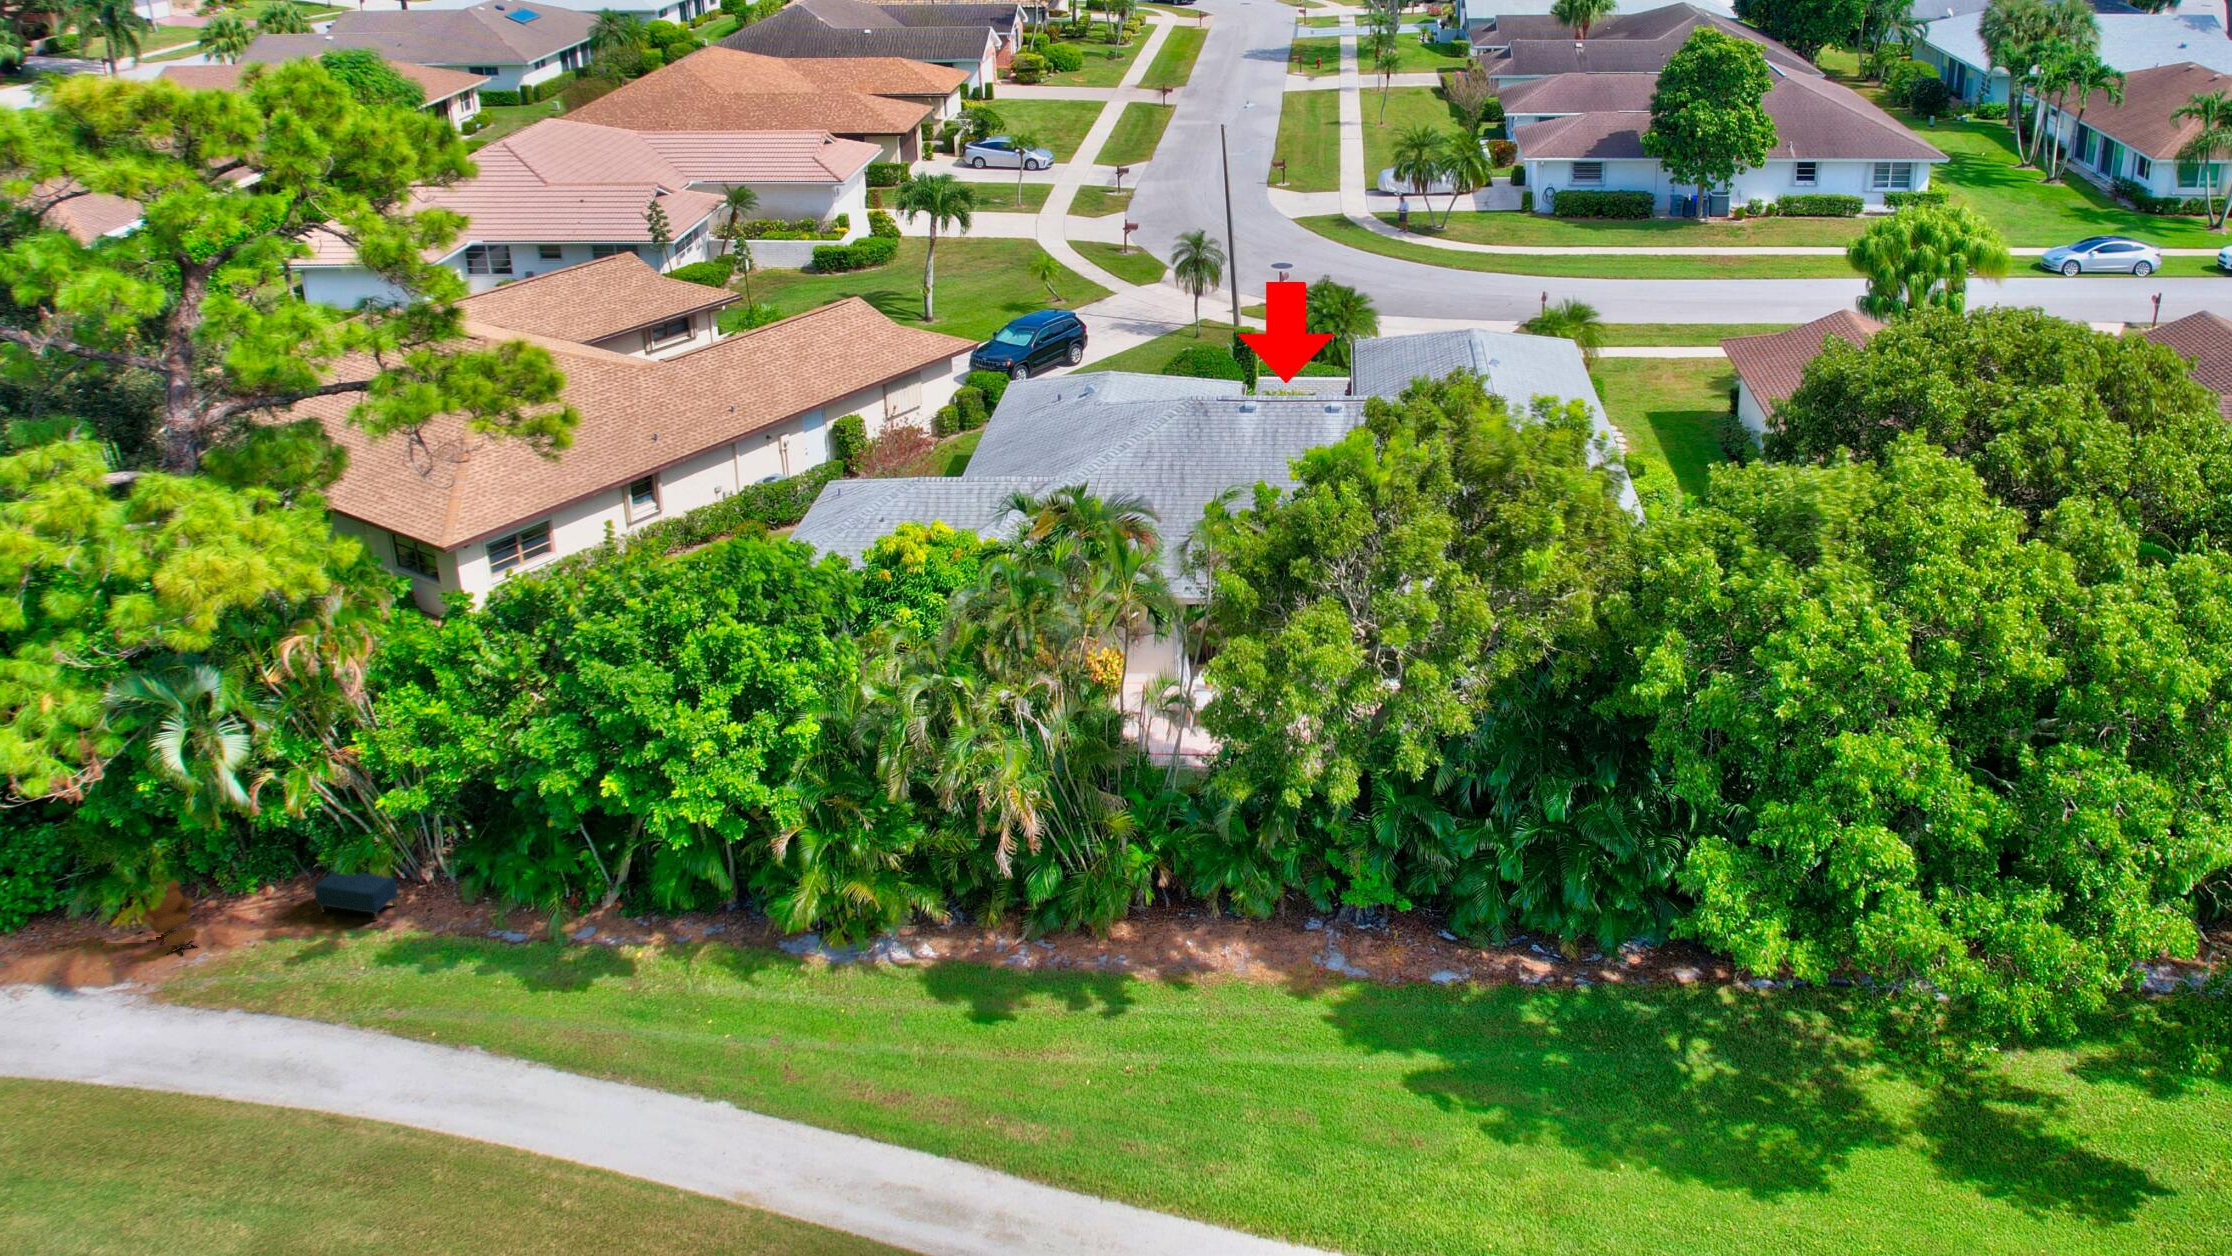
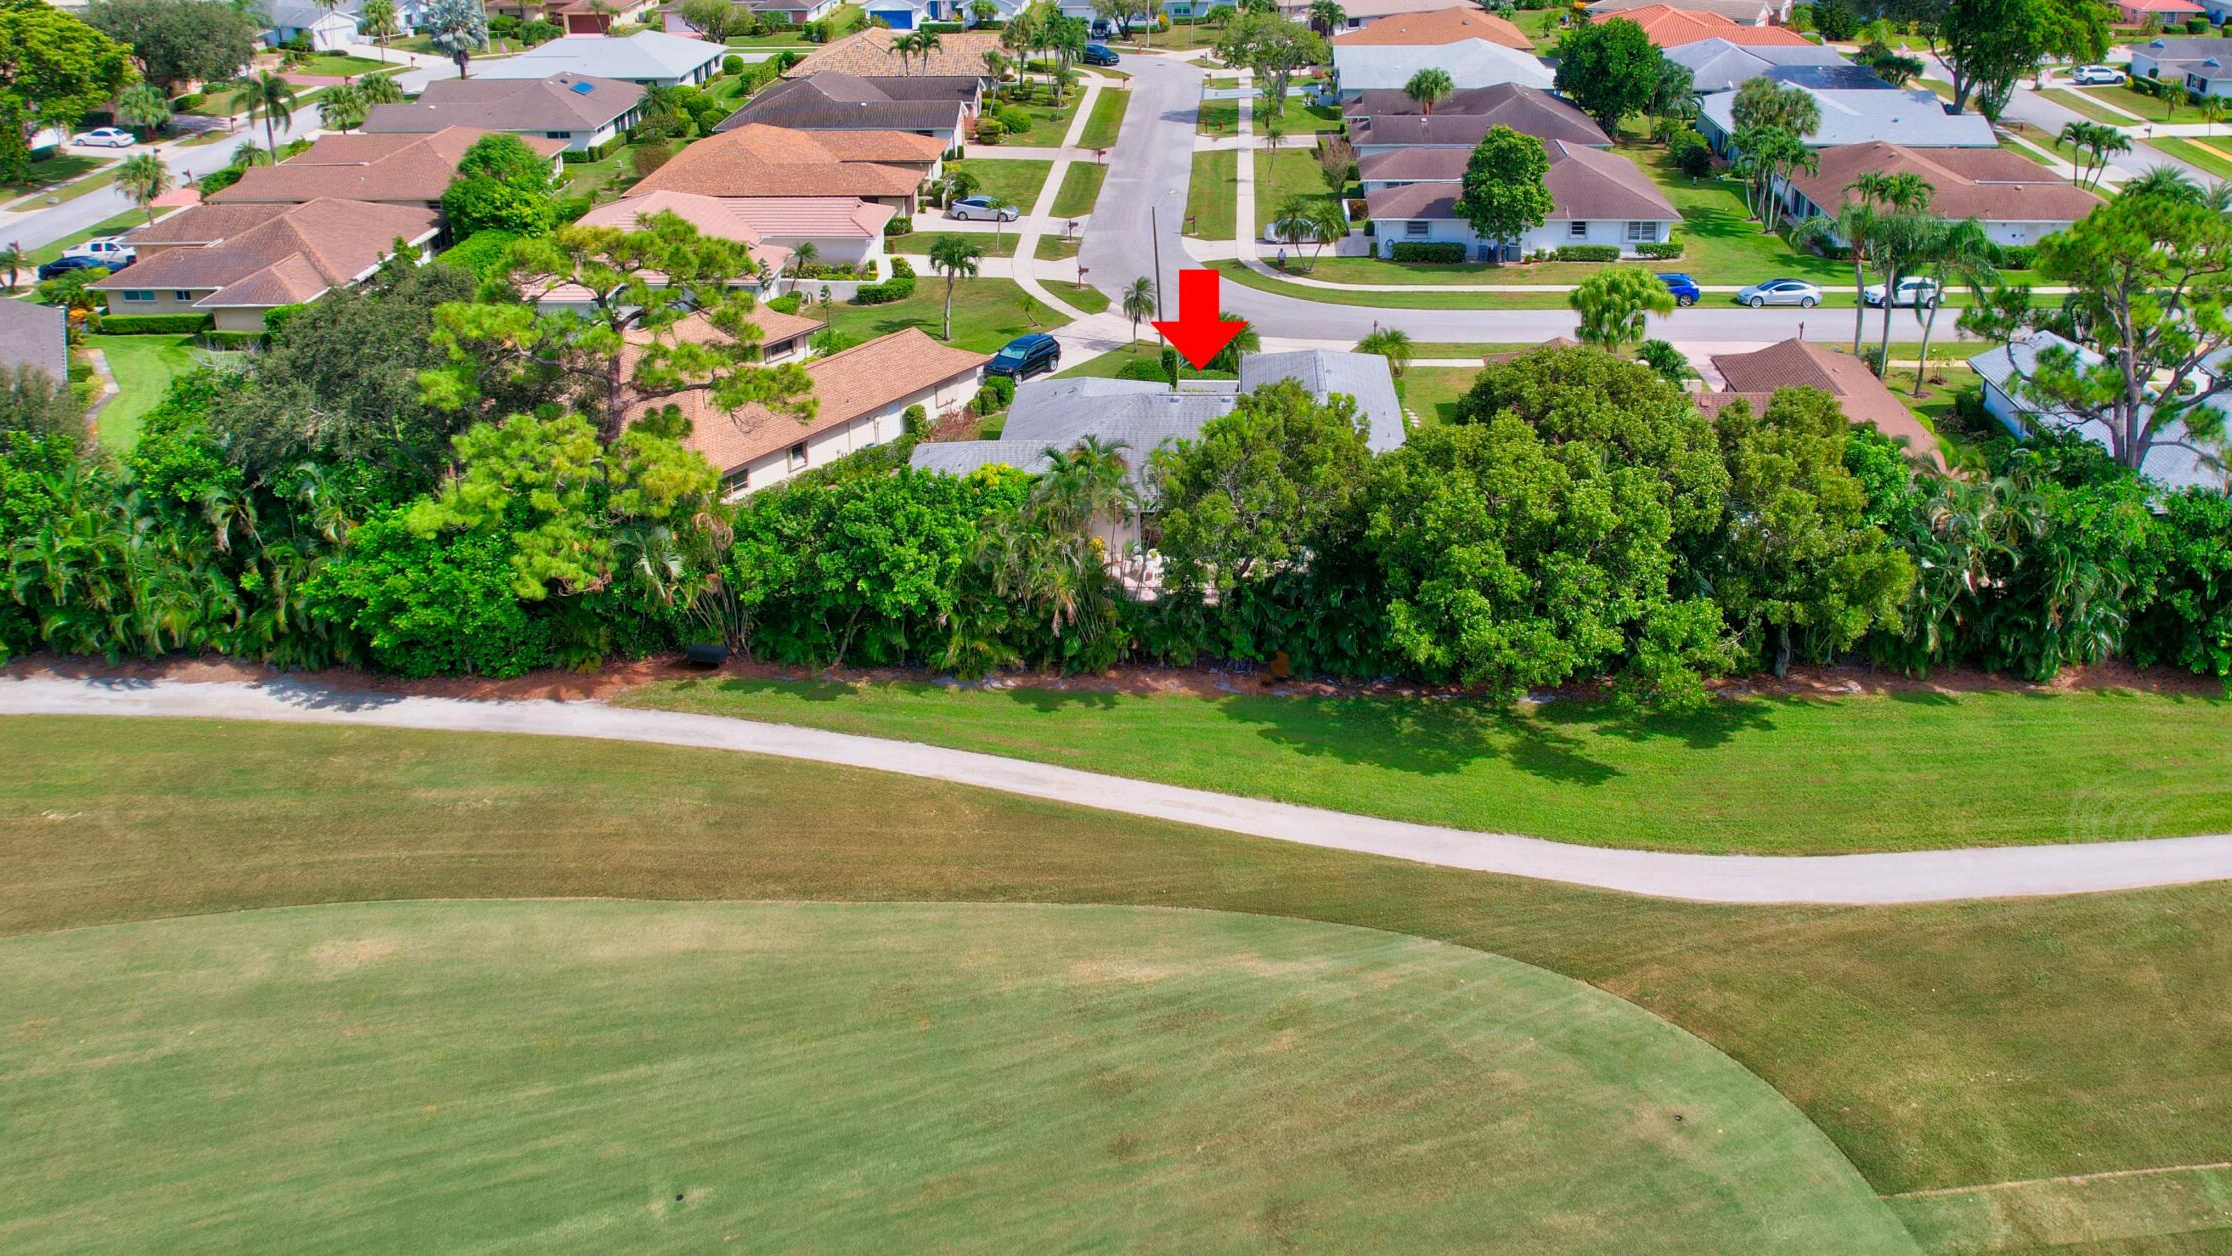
lounge chair: present [140,880,199,953] -> present [1260,651,1289,684]

